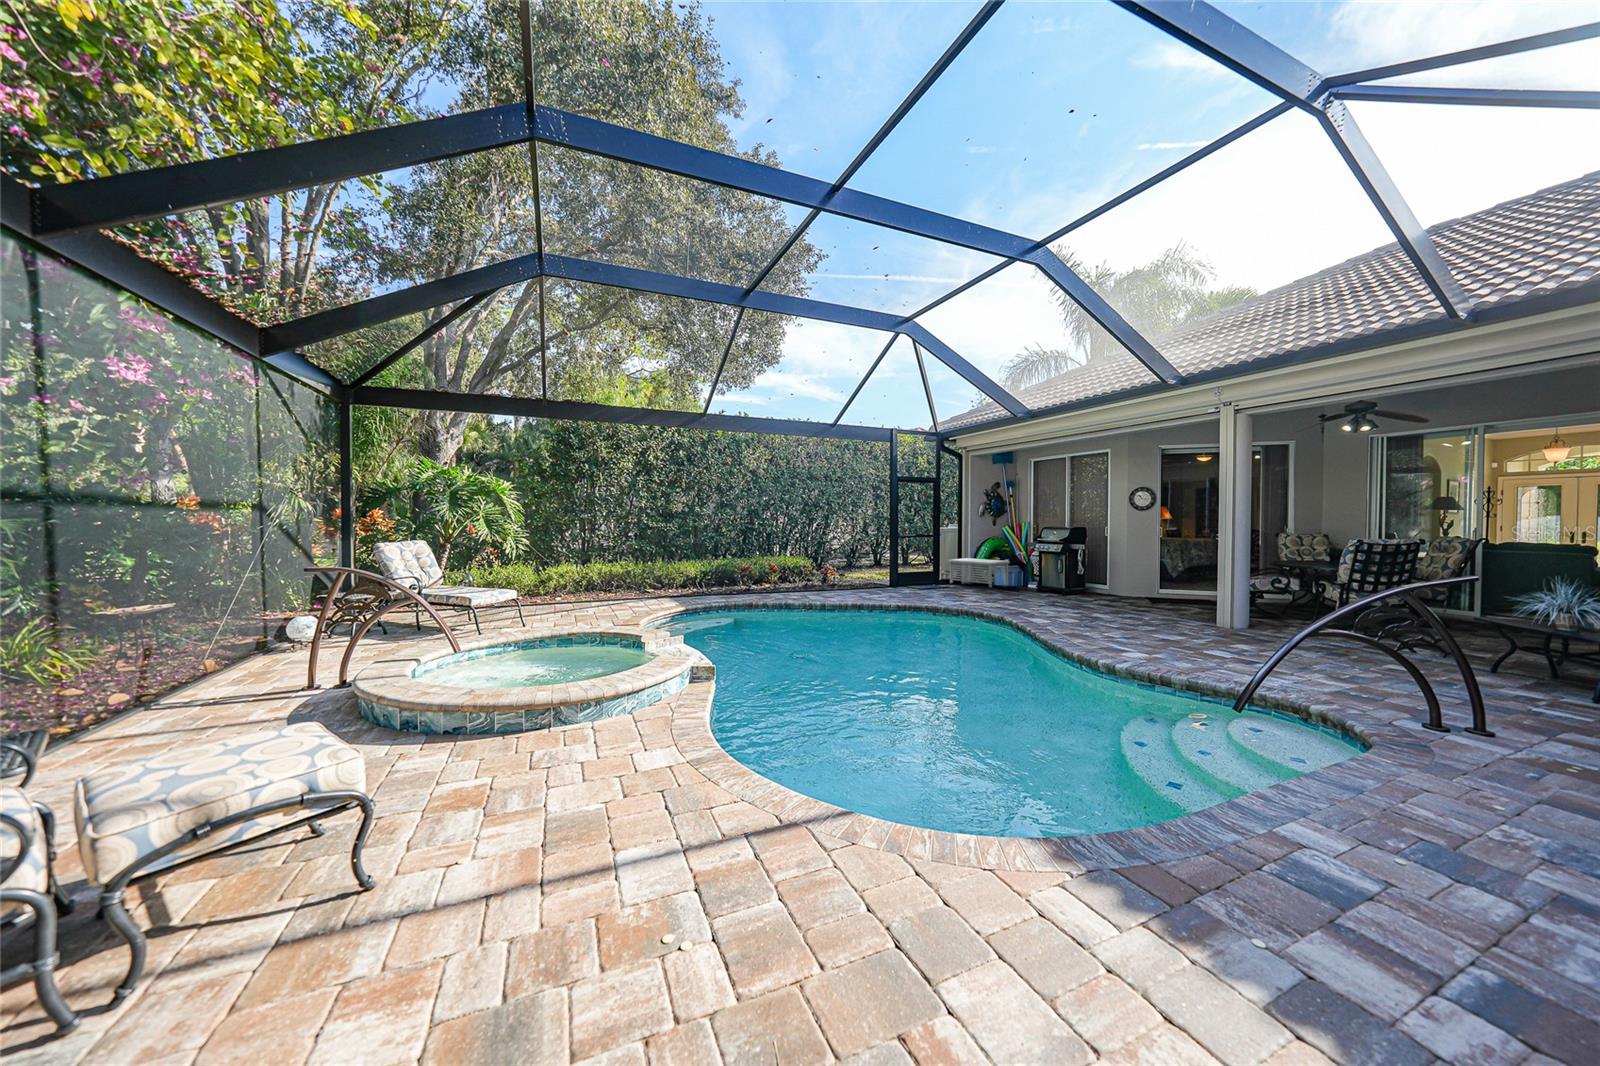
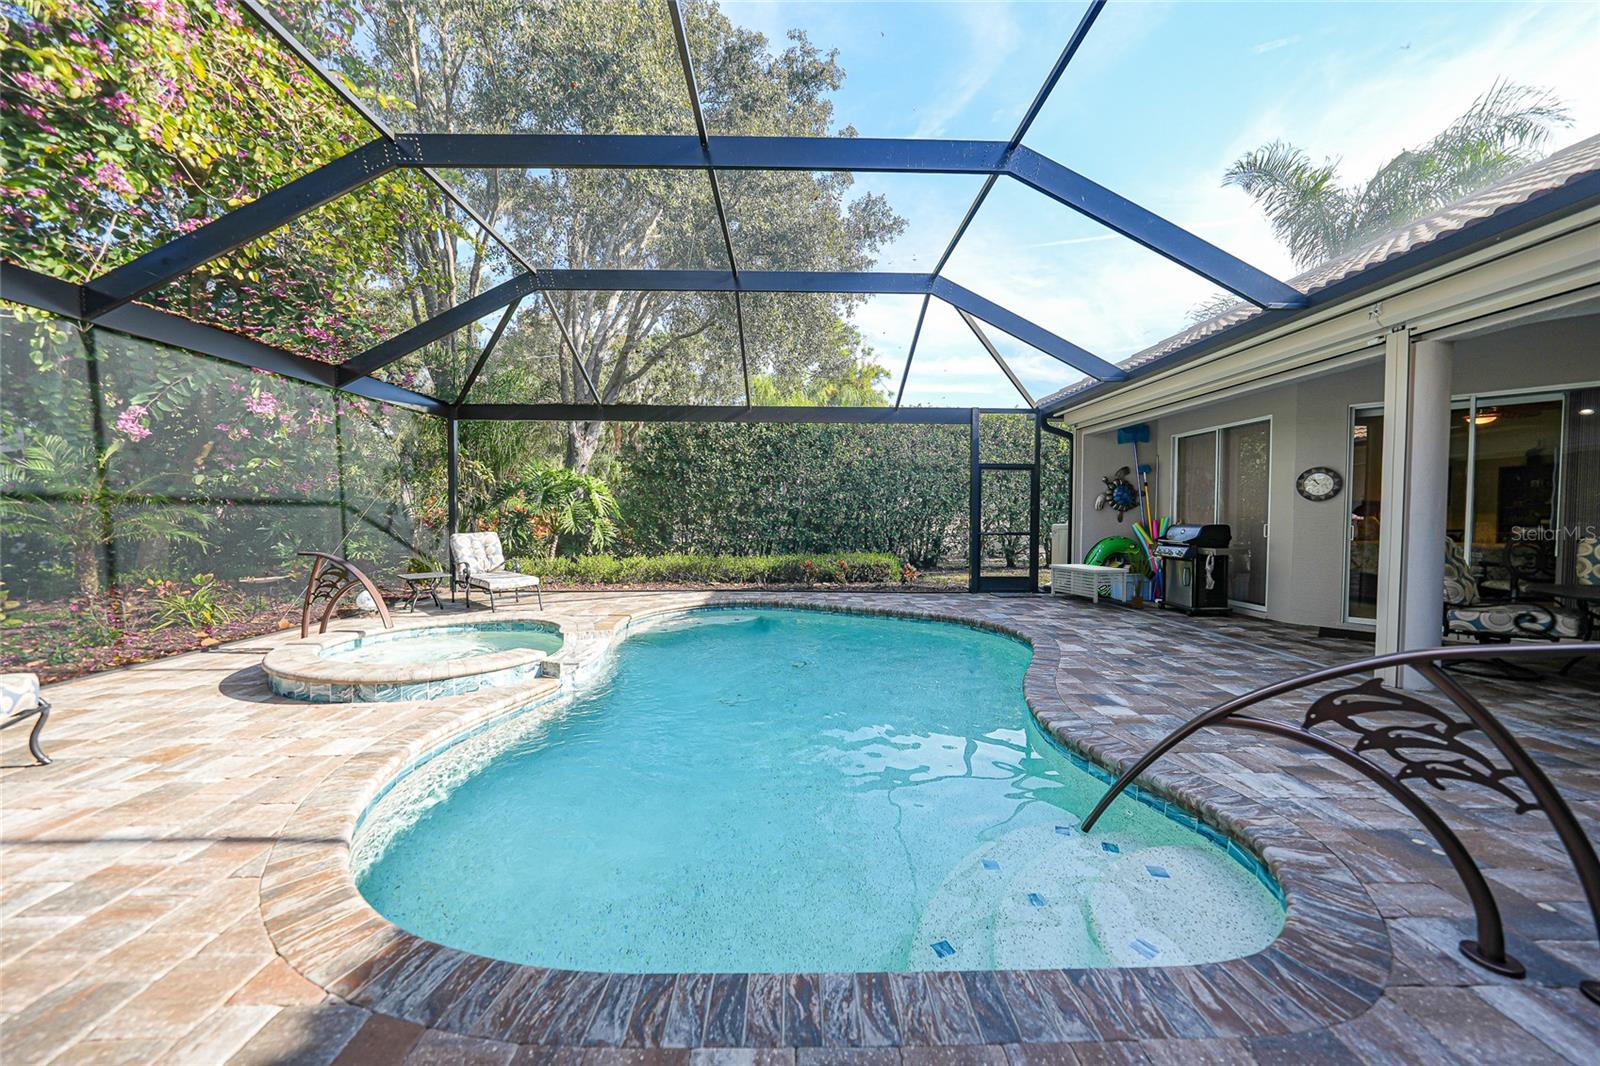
house plant: none [1014,543,1039,590] -> present [1128,549,1152,608]

